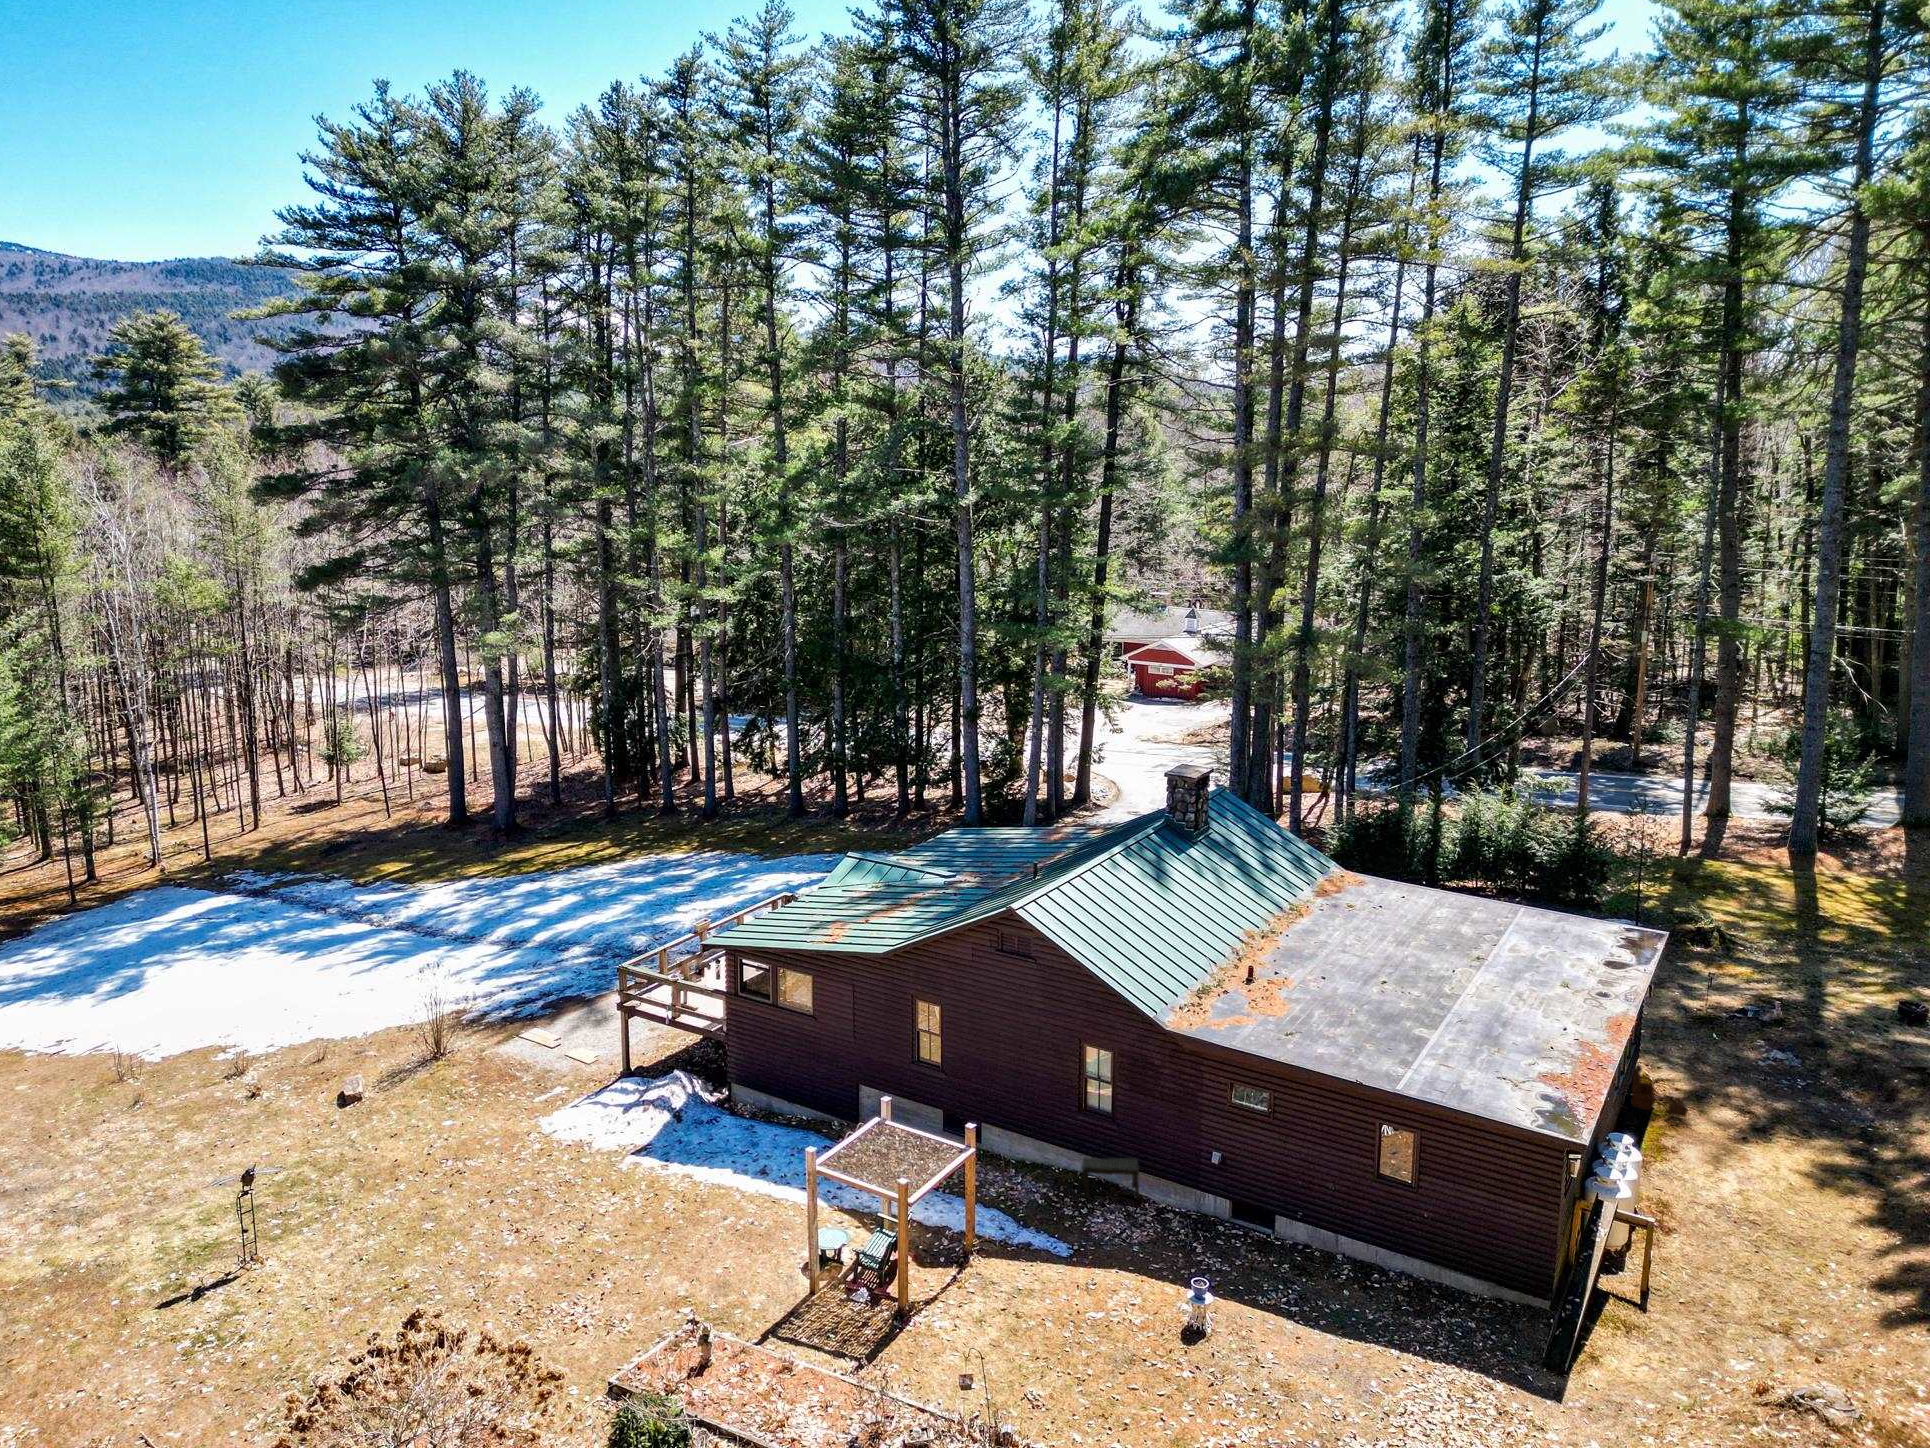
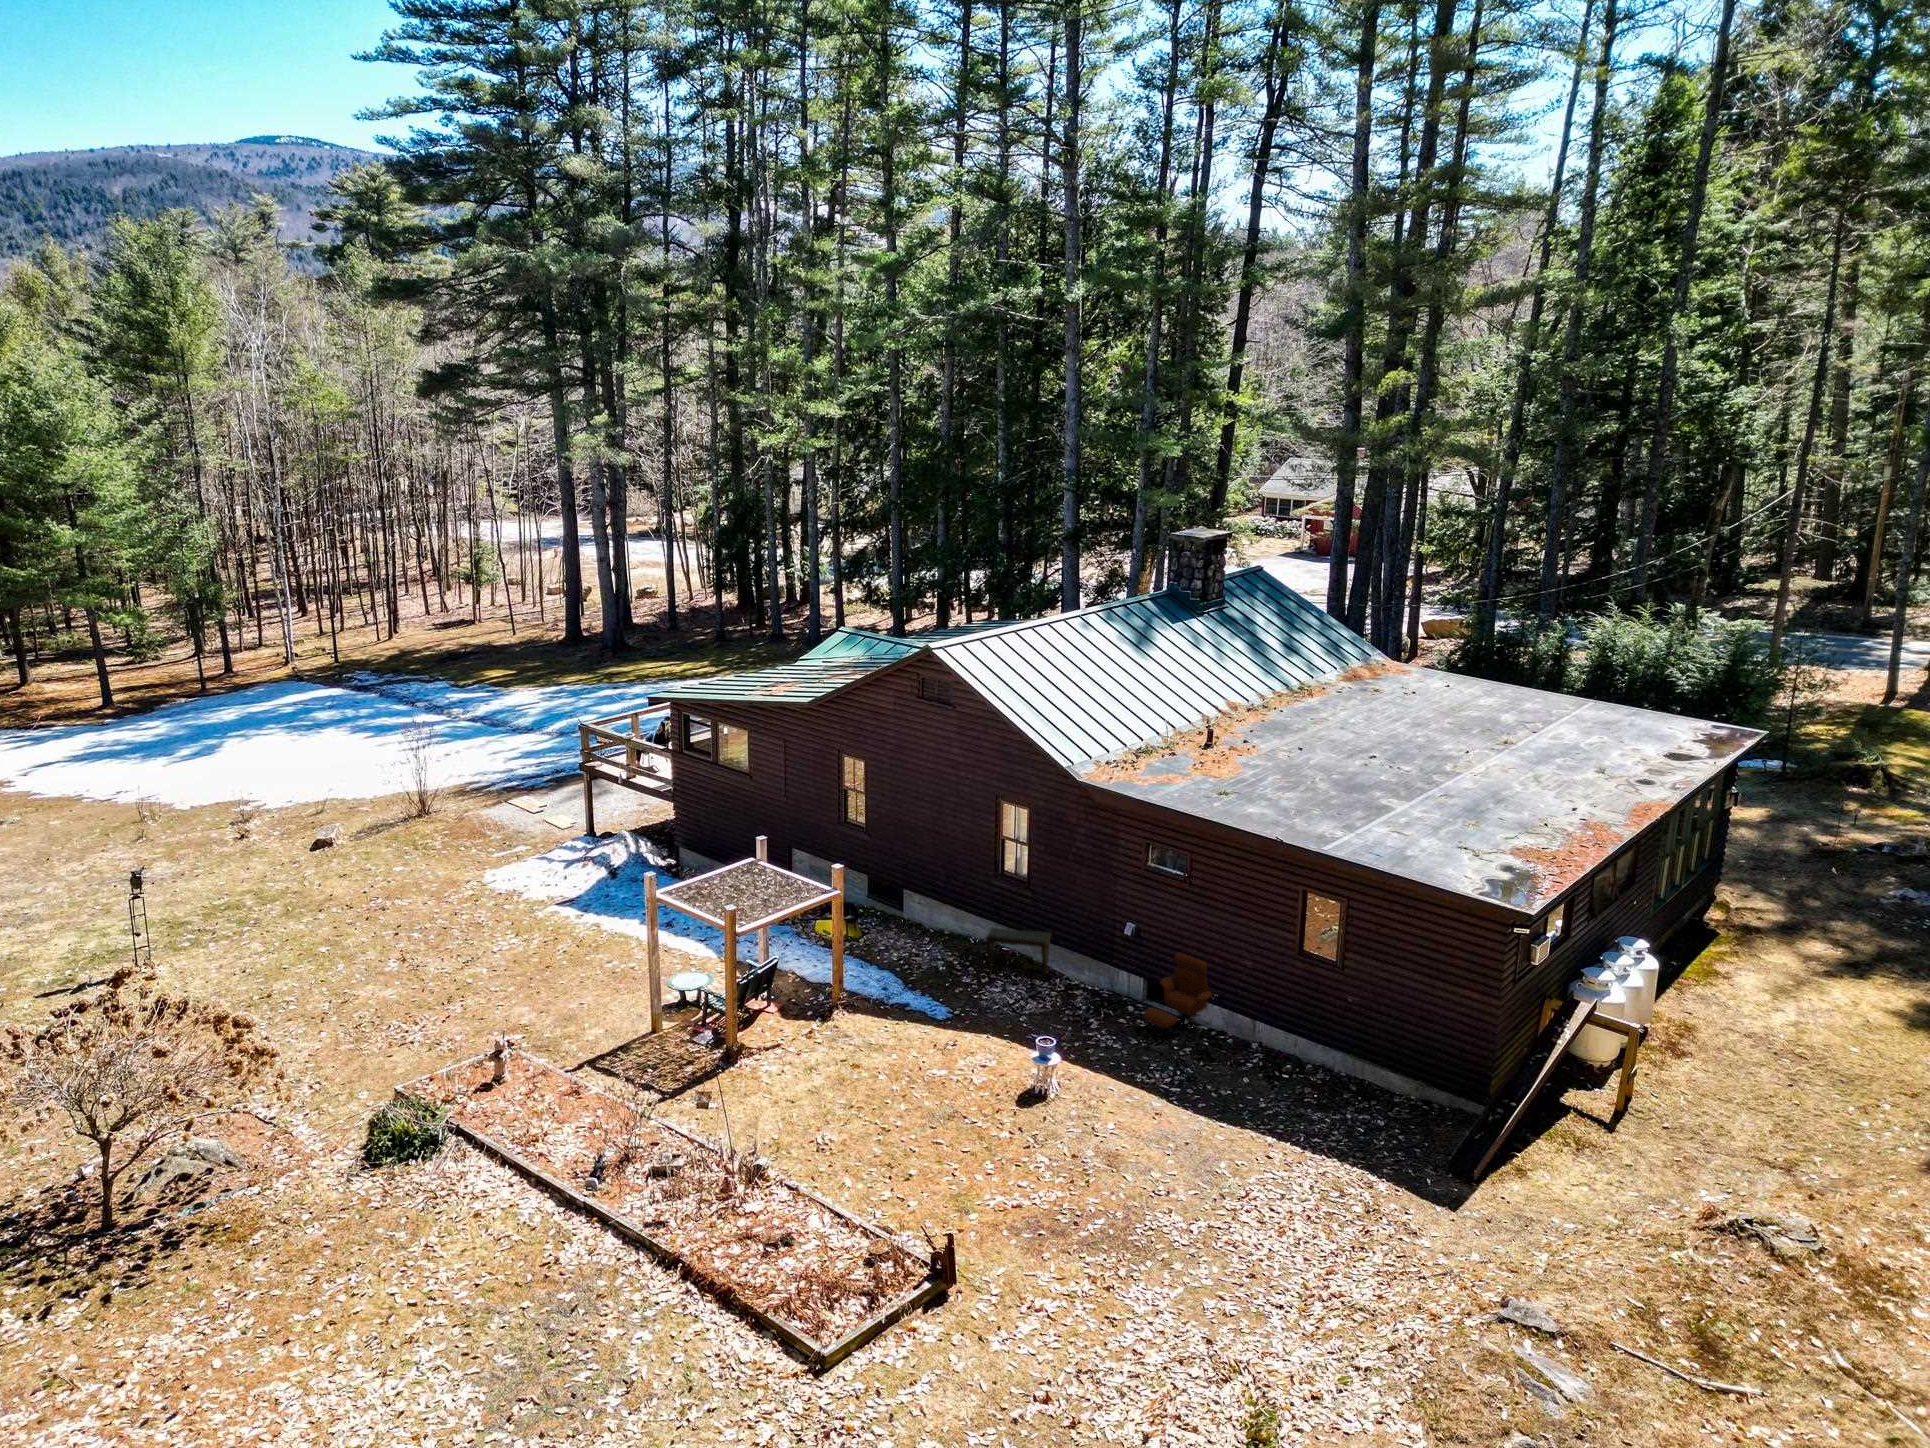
lounge chair: present [1632,1065,1688,1125] -> present [1143,953,1212,1042]

